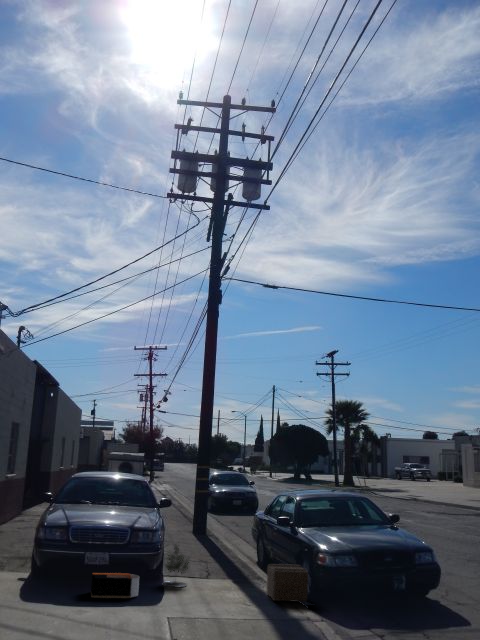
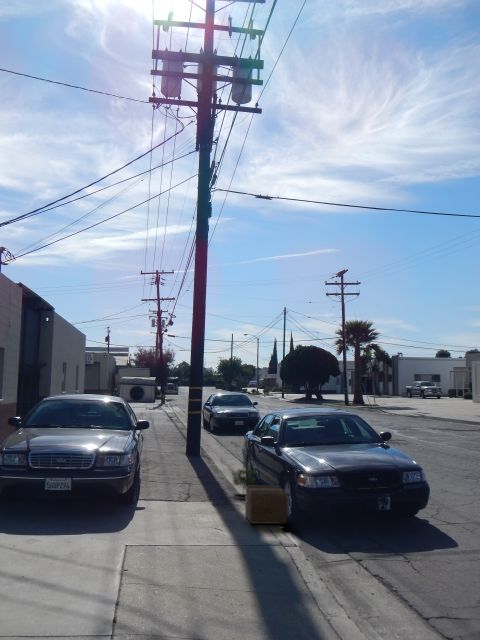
potted tree: present [164,545,189,587] -> present [231,461,255,499]
storage bin: present [91,573,139,598] -> none [54,498,106,524]

